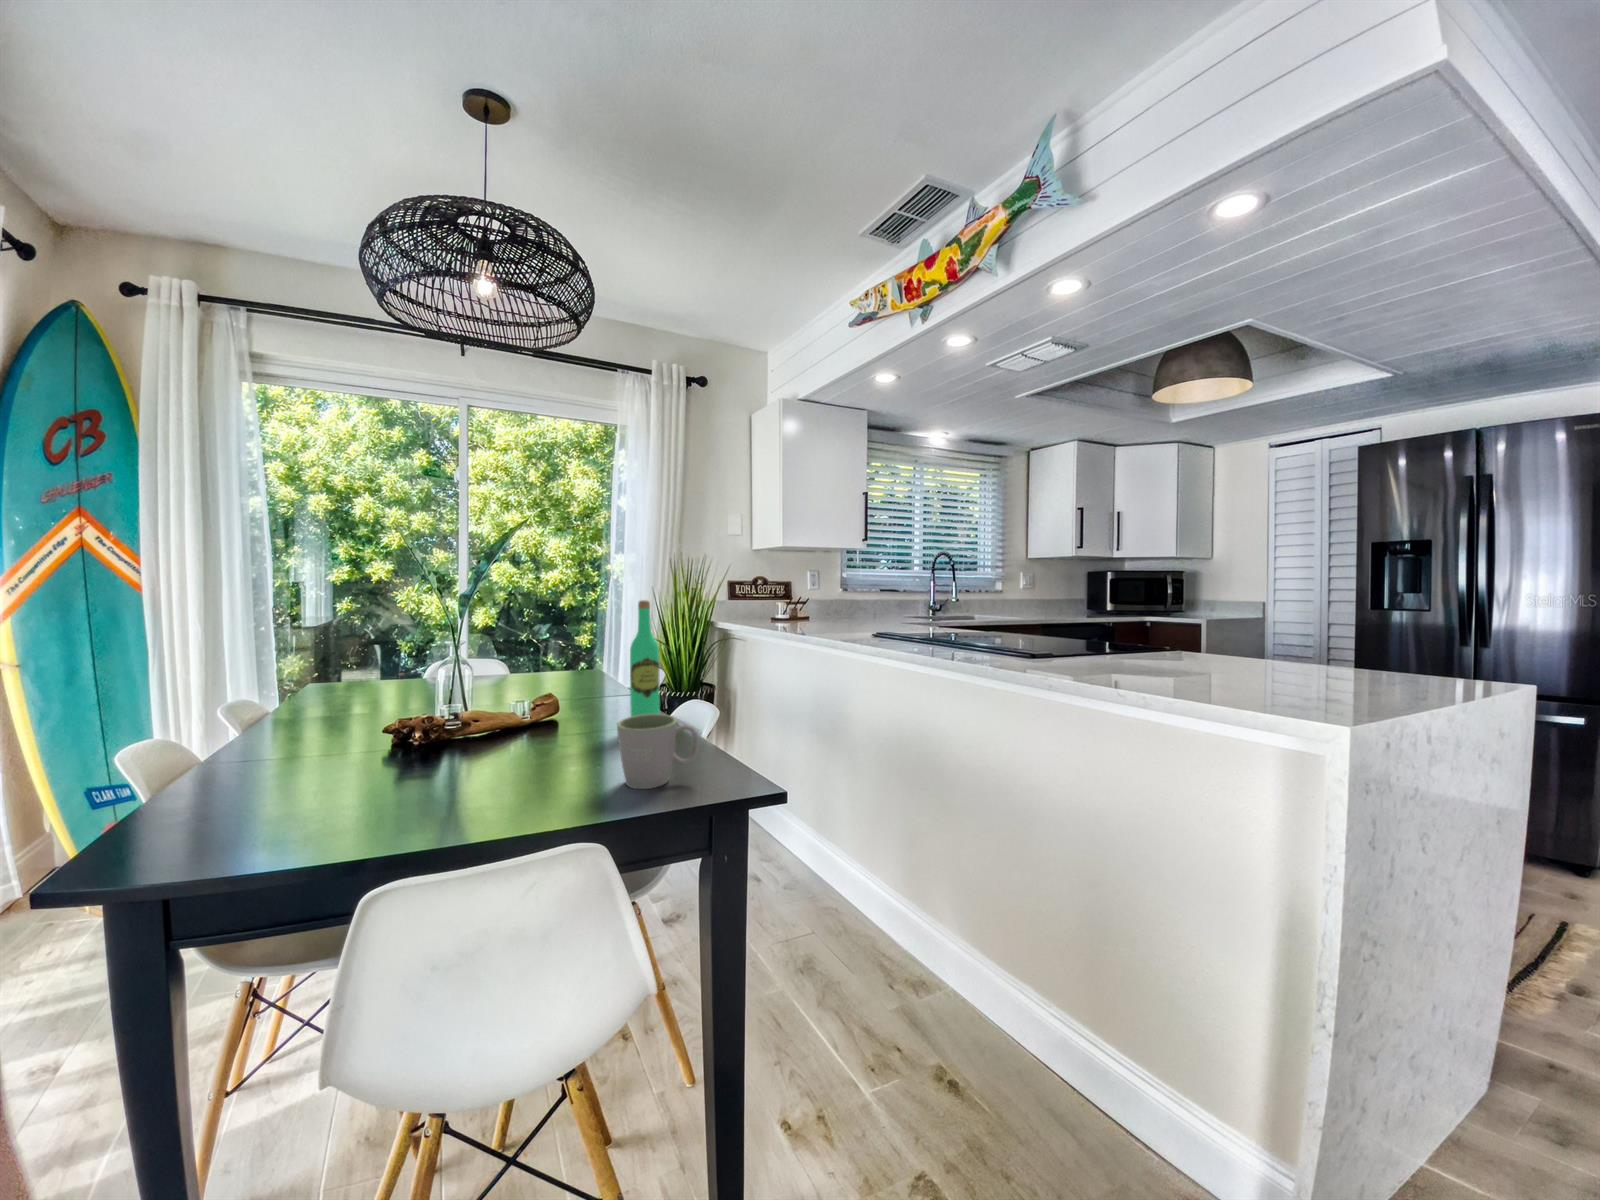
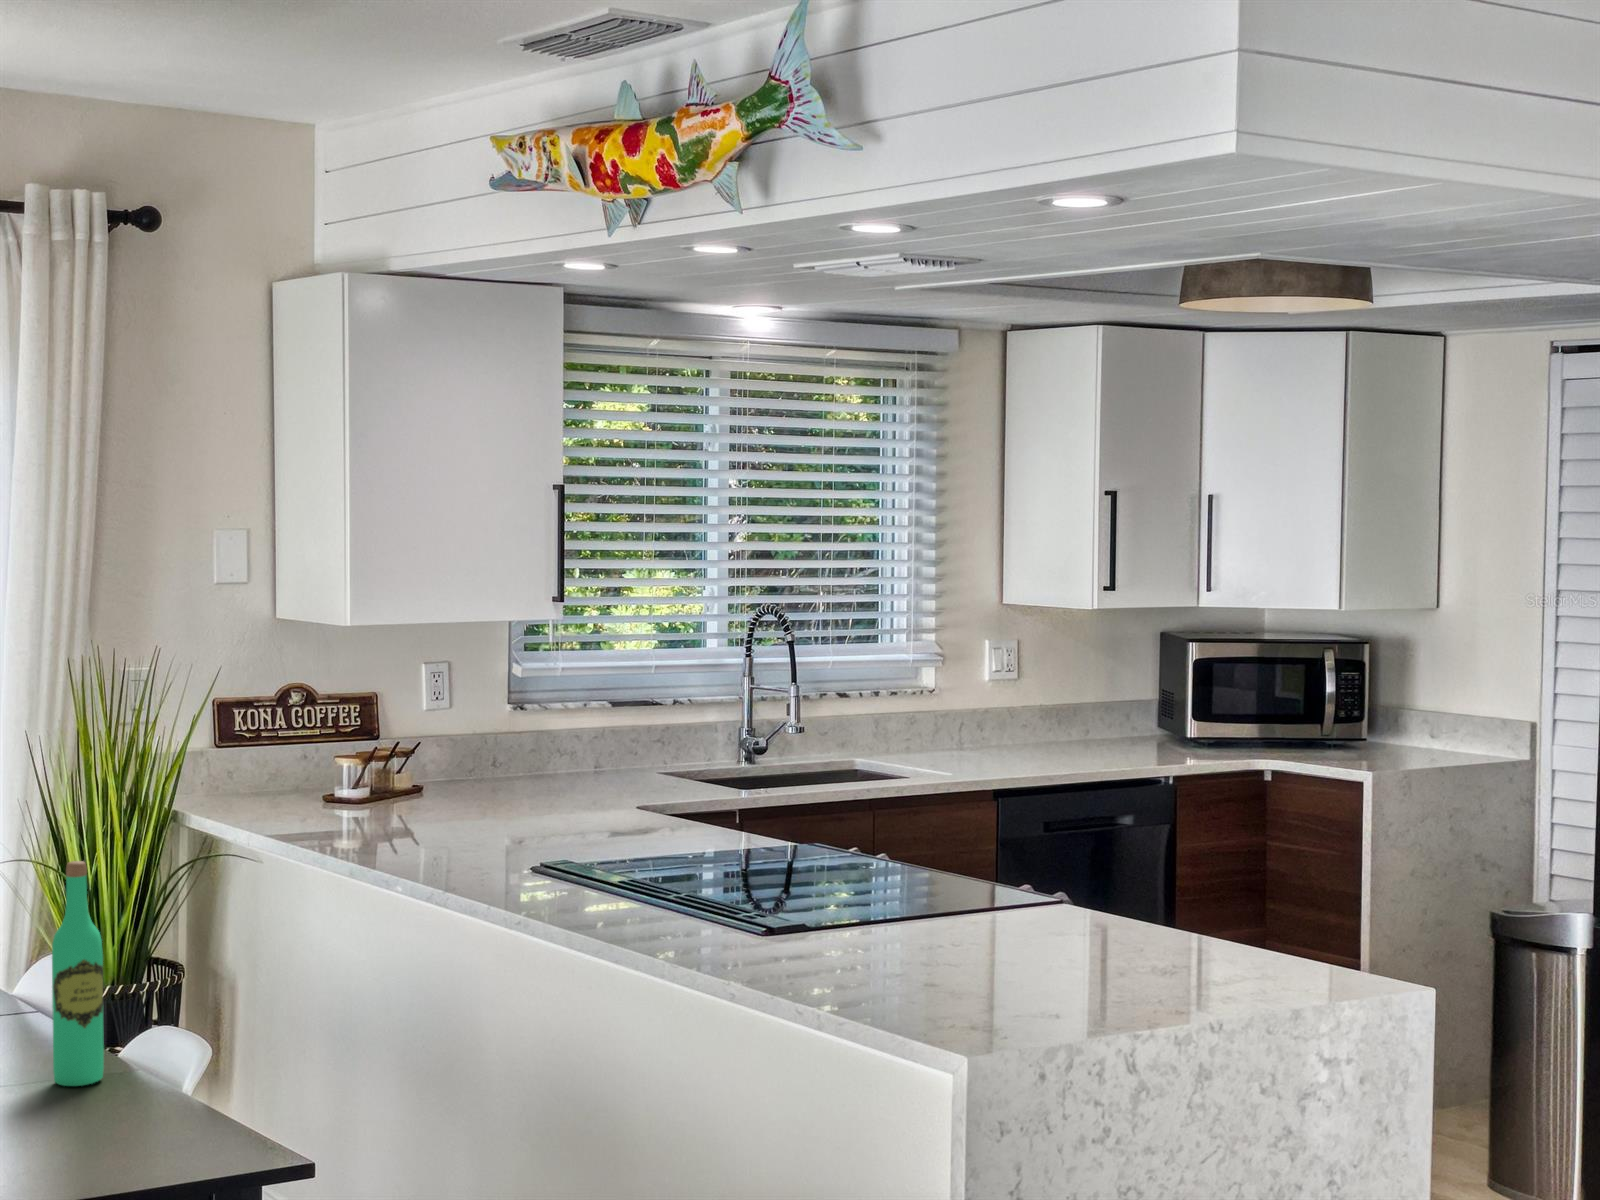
mug: present [617,714,700,789] -> none [68,1057,187,1161]

